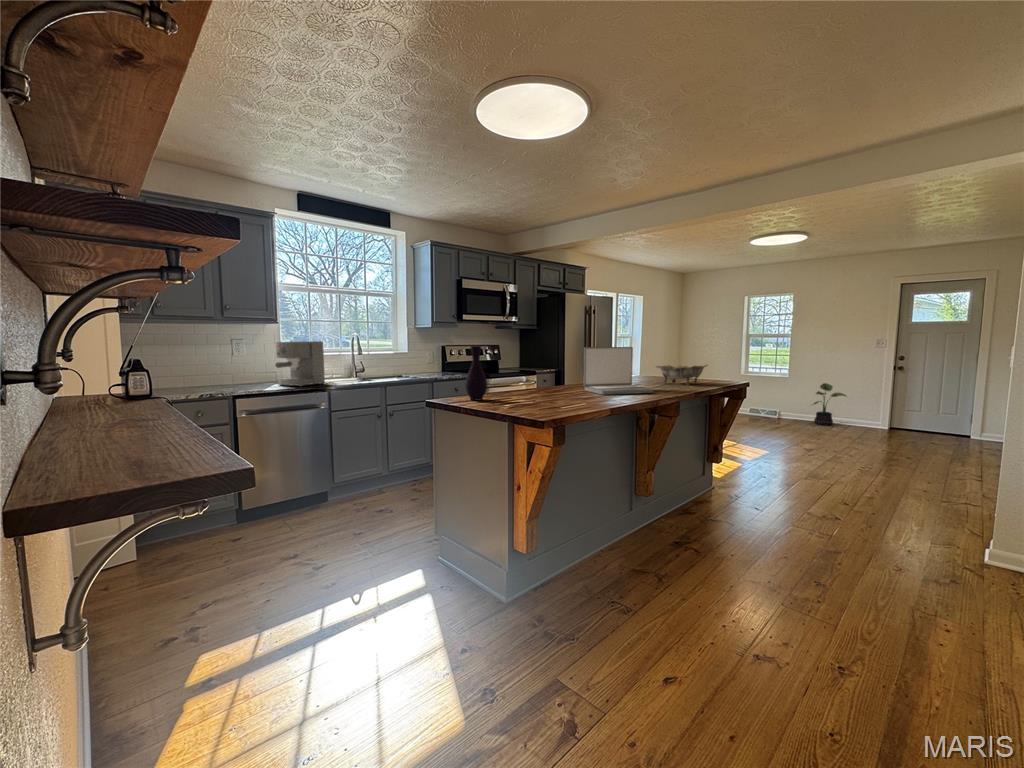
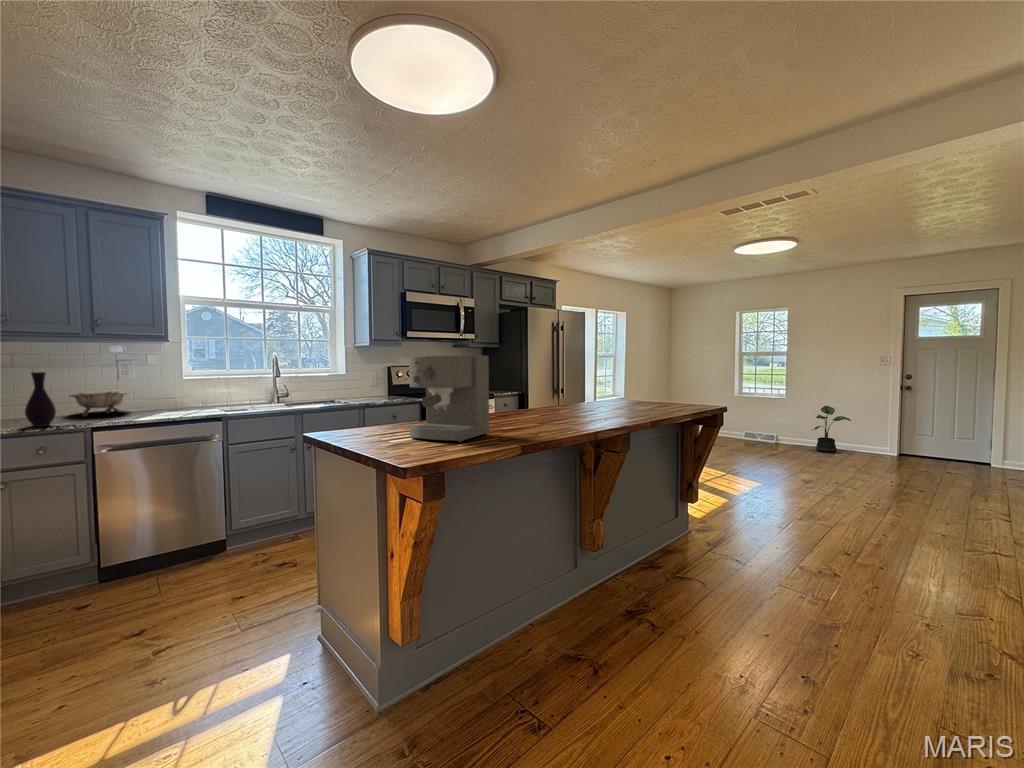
coffee maker: present [275,341,325,386] -> present [409,356,489,442]
vase: present [465,346,487,400] -> present [25,372,56,427]
laptop: present [584,347,653,395] -> none [515,366,597,426]
decorative bowl: present [656,365,708,385] -> present [70,391,128,416]

